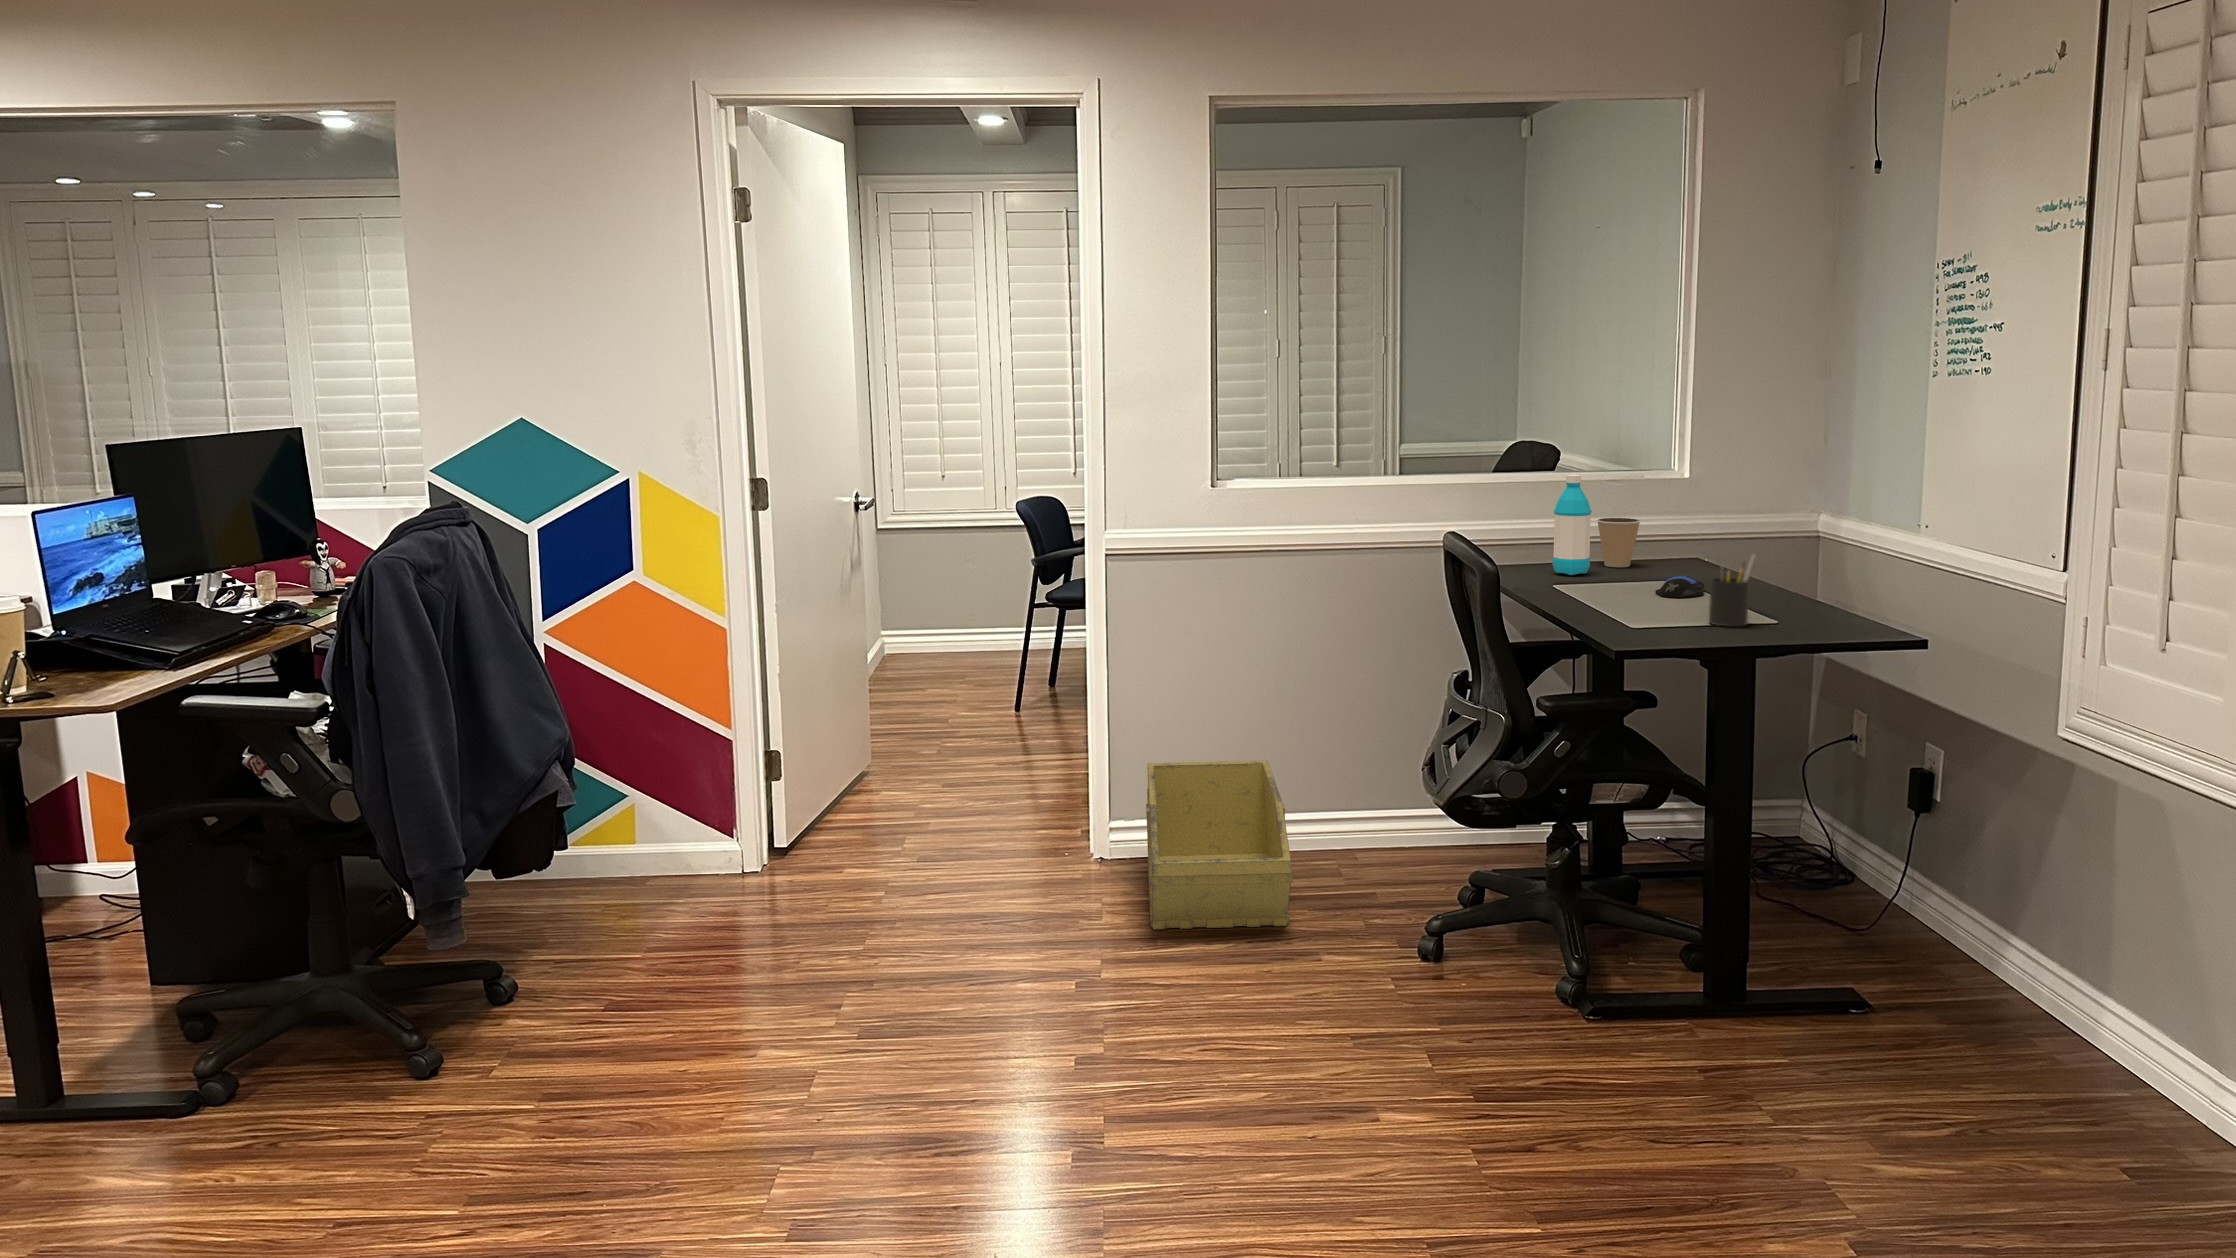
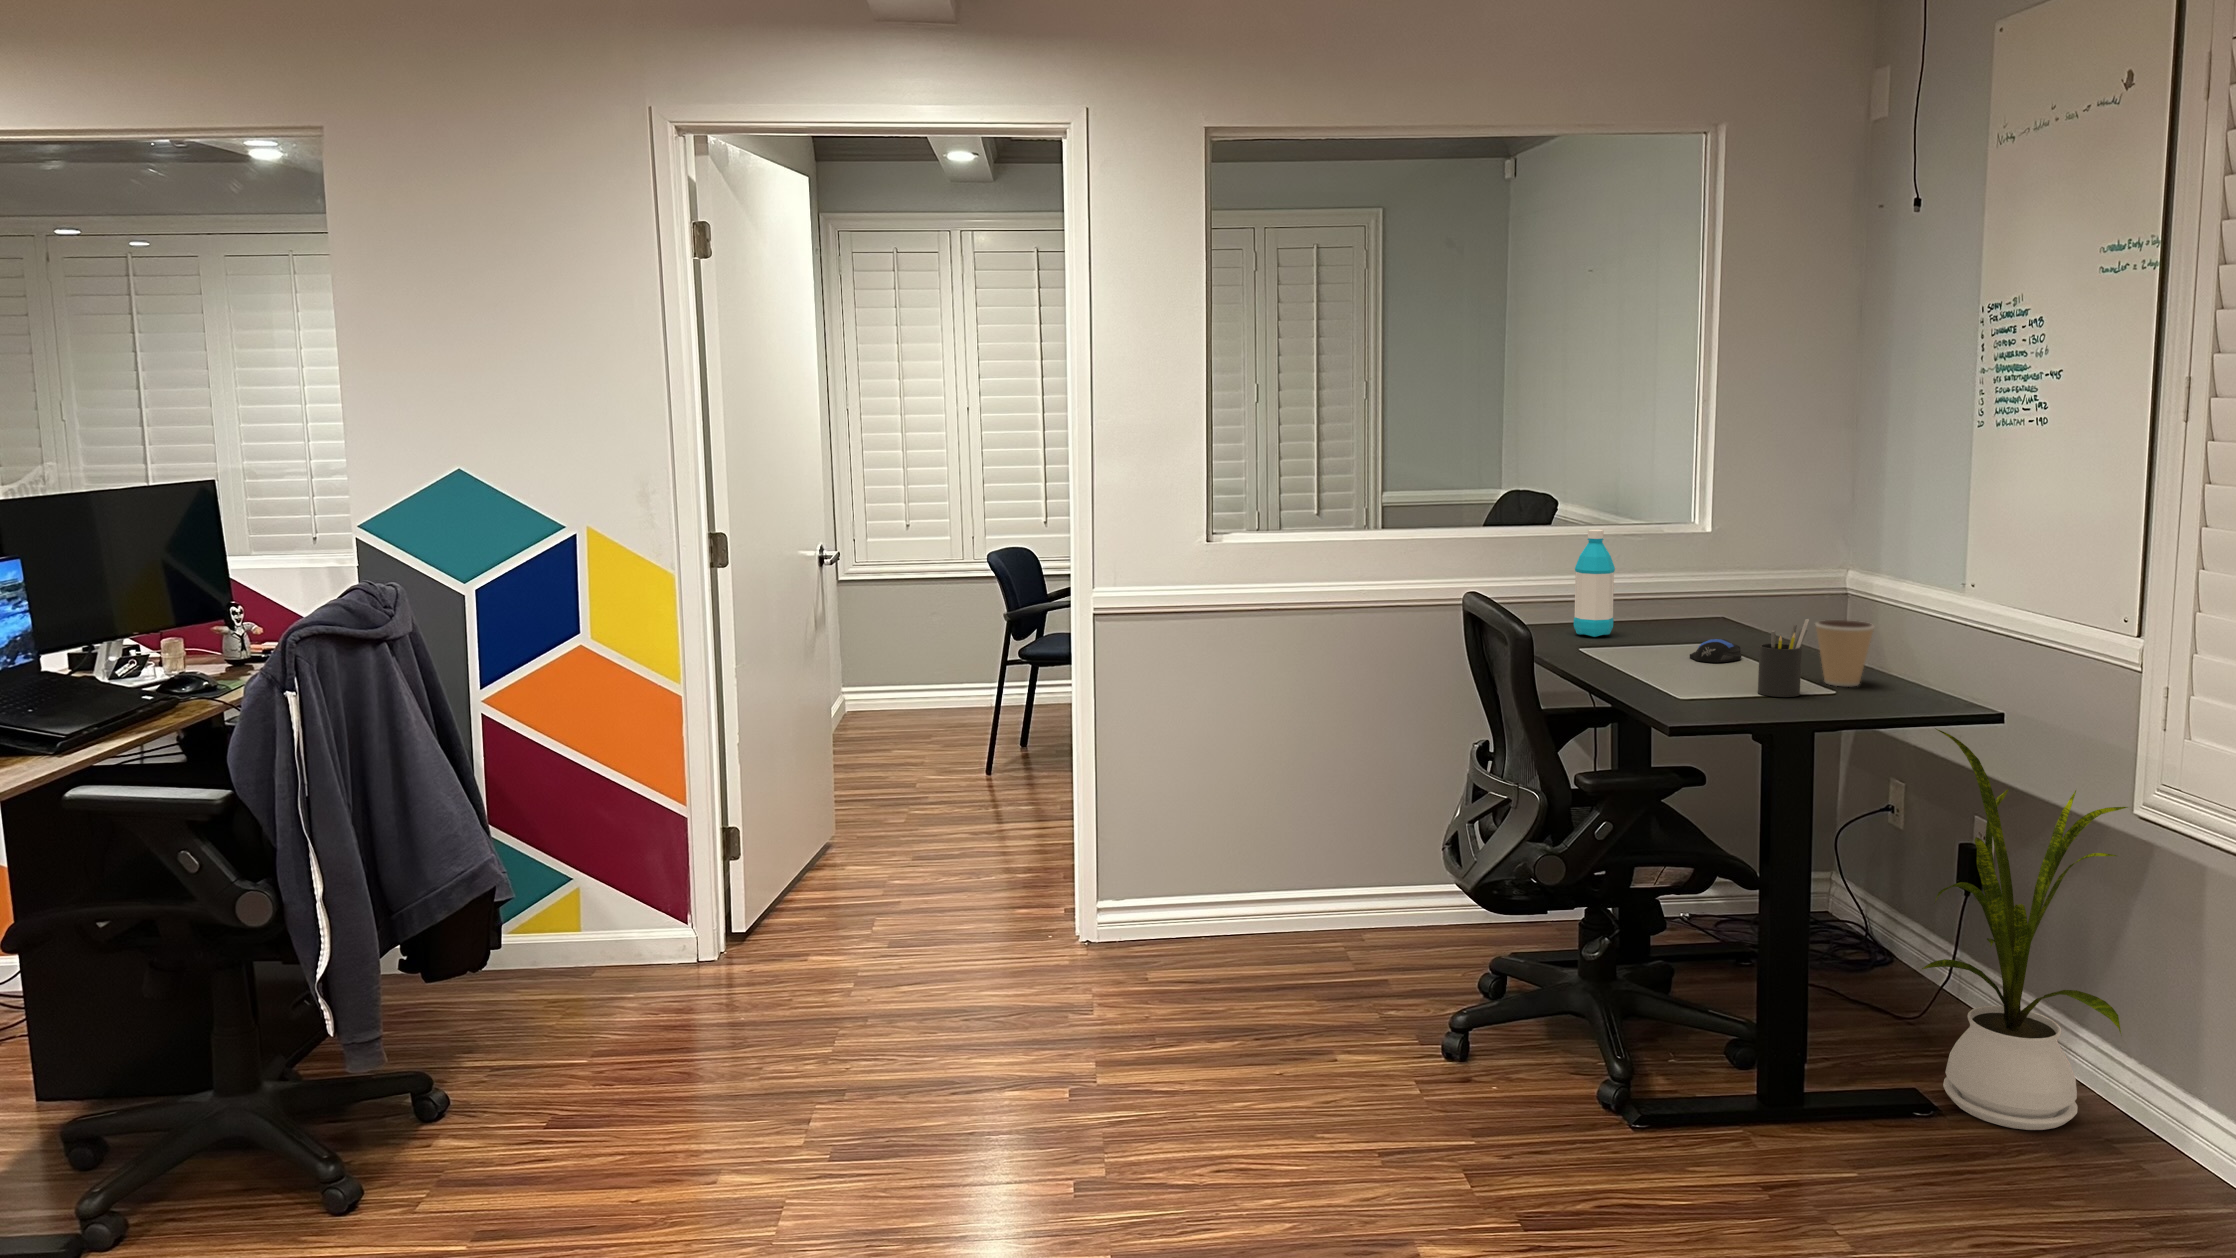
coffee cup: present [1597,518,1640,567] -> present [1816,620,1874,686]
house plant: none [1857,657,2054,1025] -> present [1922,728,2128,1130]
storage bin: present [1146,761,1293,929] -> none [1138,834,1304,1024]

